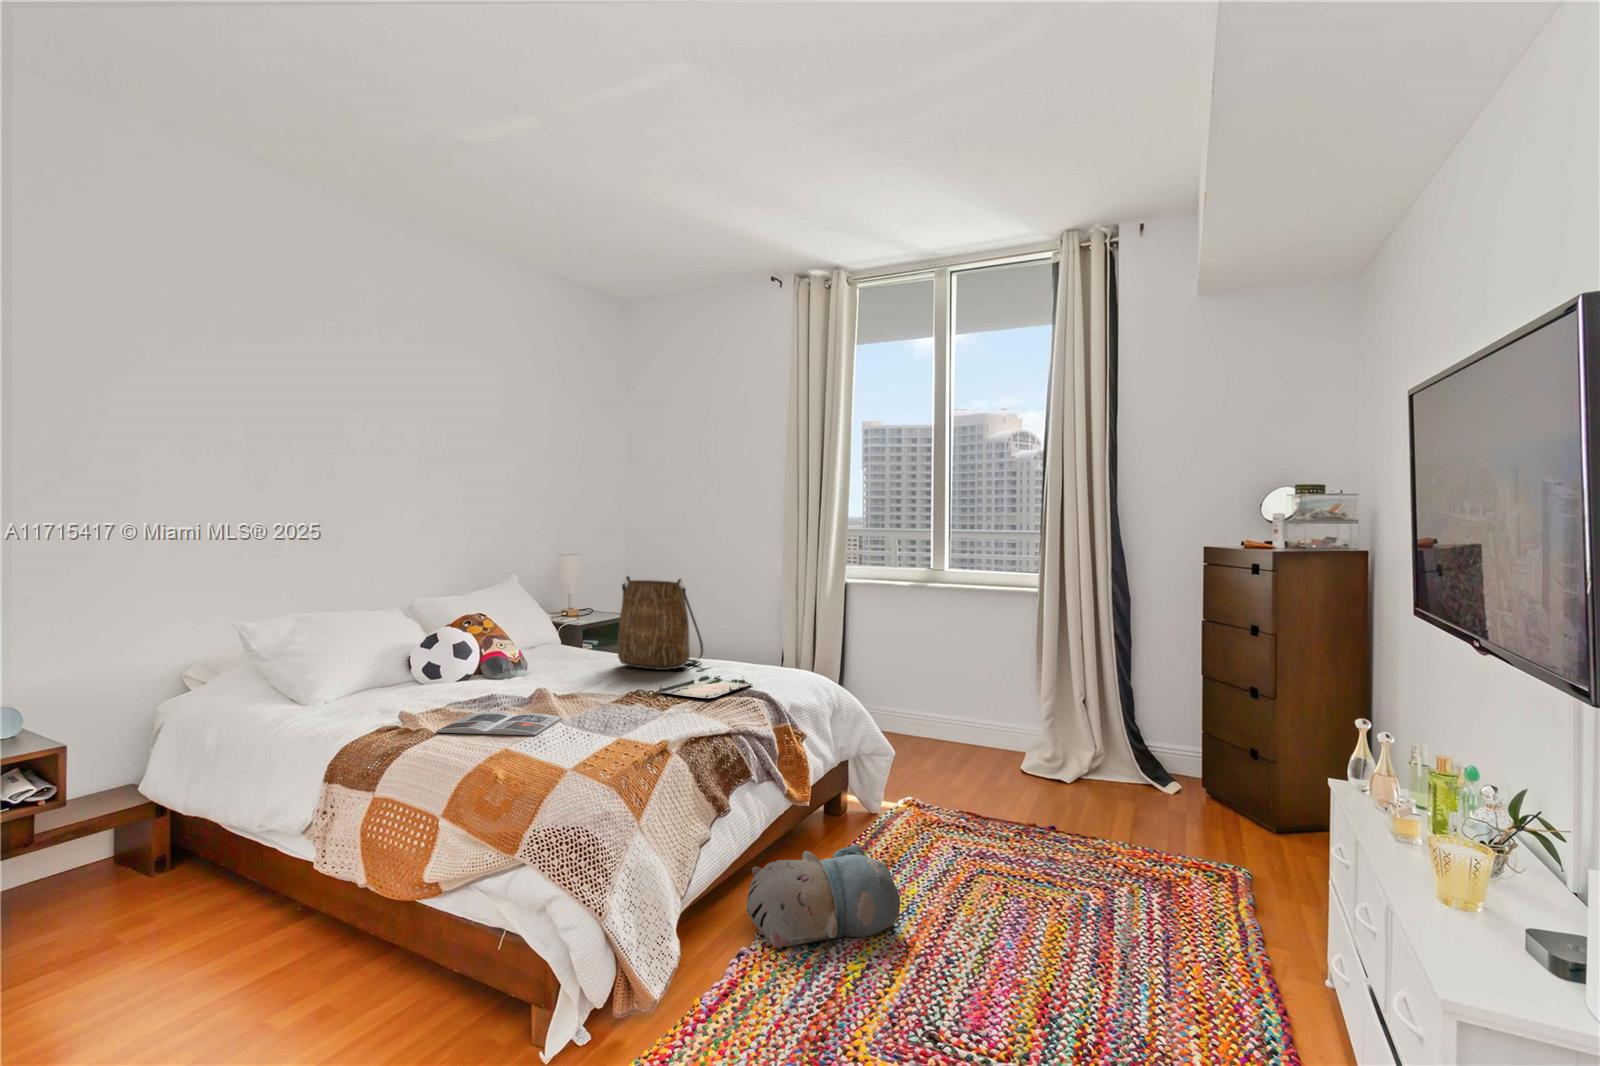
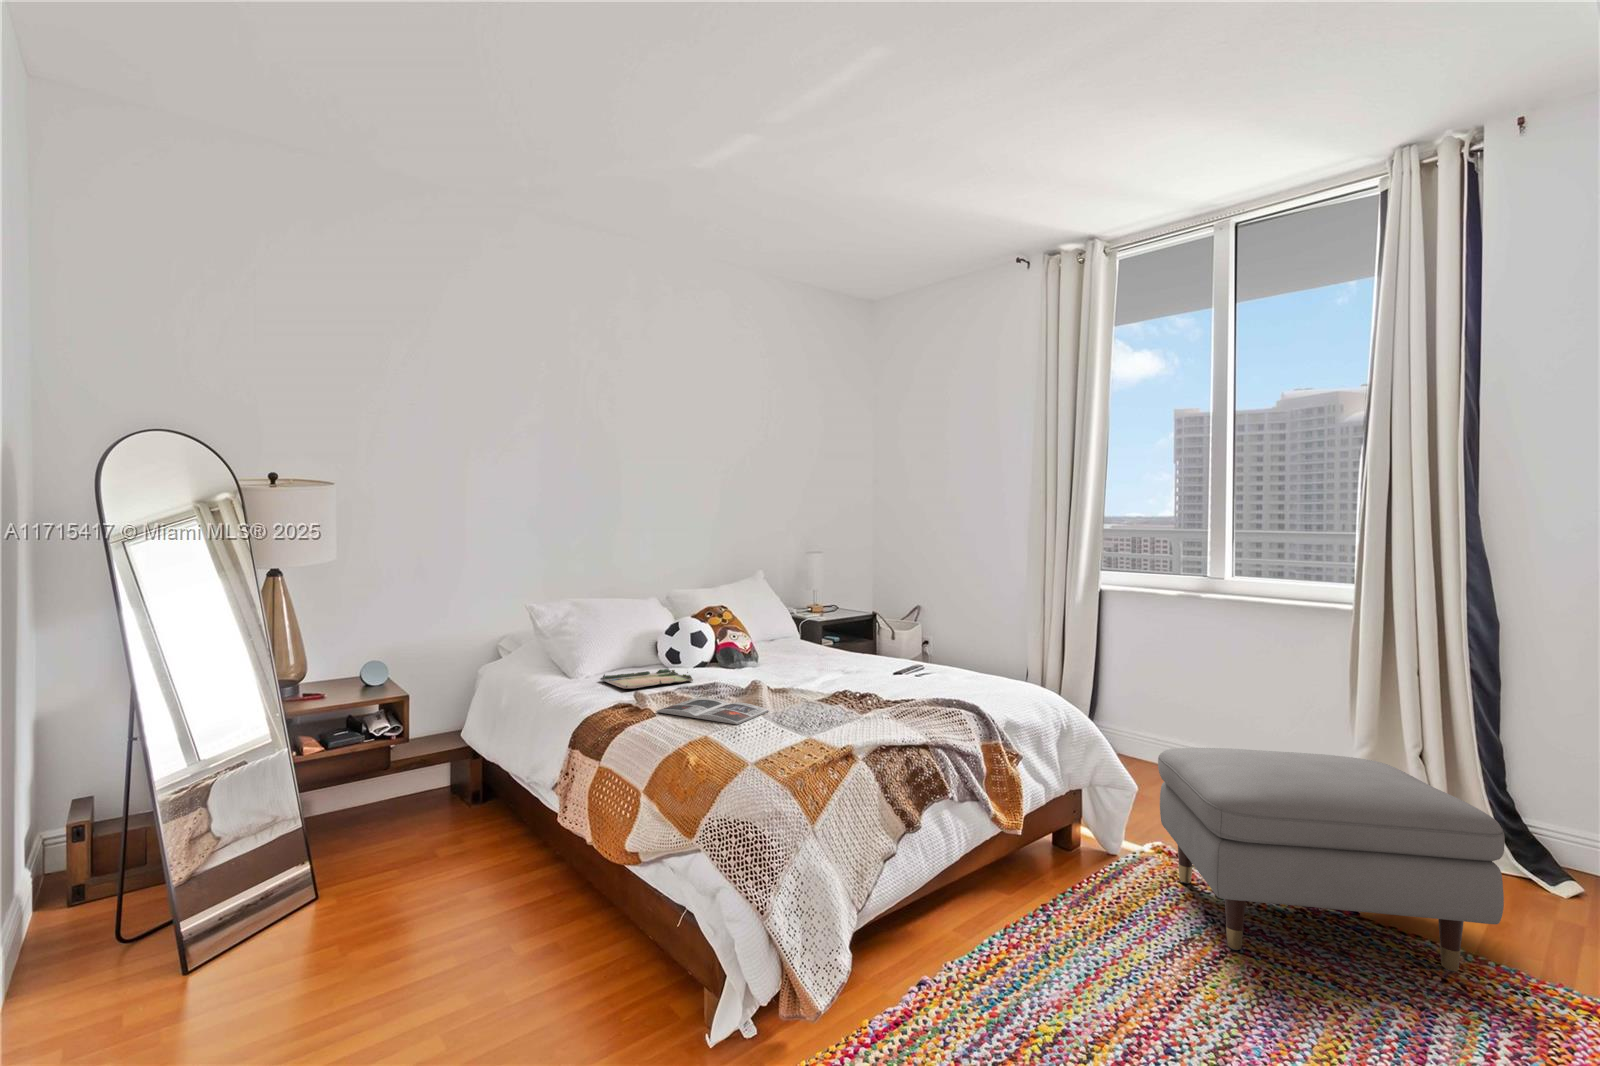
tote bag: present [618,576,703,670] -> none [846,577,930,673]
tray: present [658,675,753,698] -> present [600,668,693,689]
ottoman: none [911,707,1151,873] -> present [1158,748,1505,971]
plush toy: present [746,844,900,948] -> none [935,884,1115,997]

